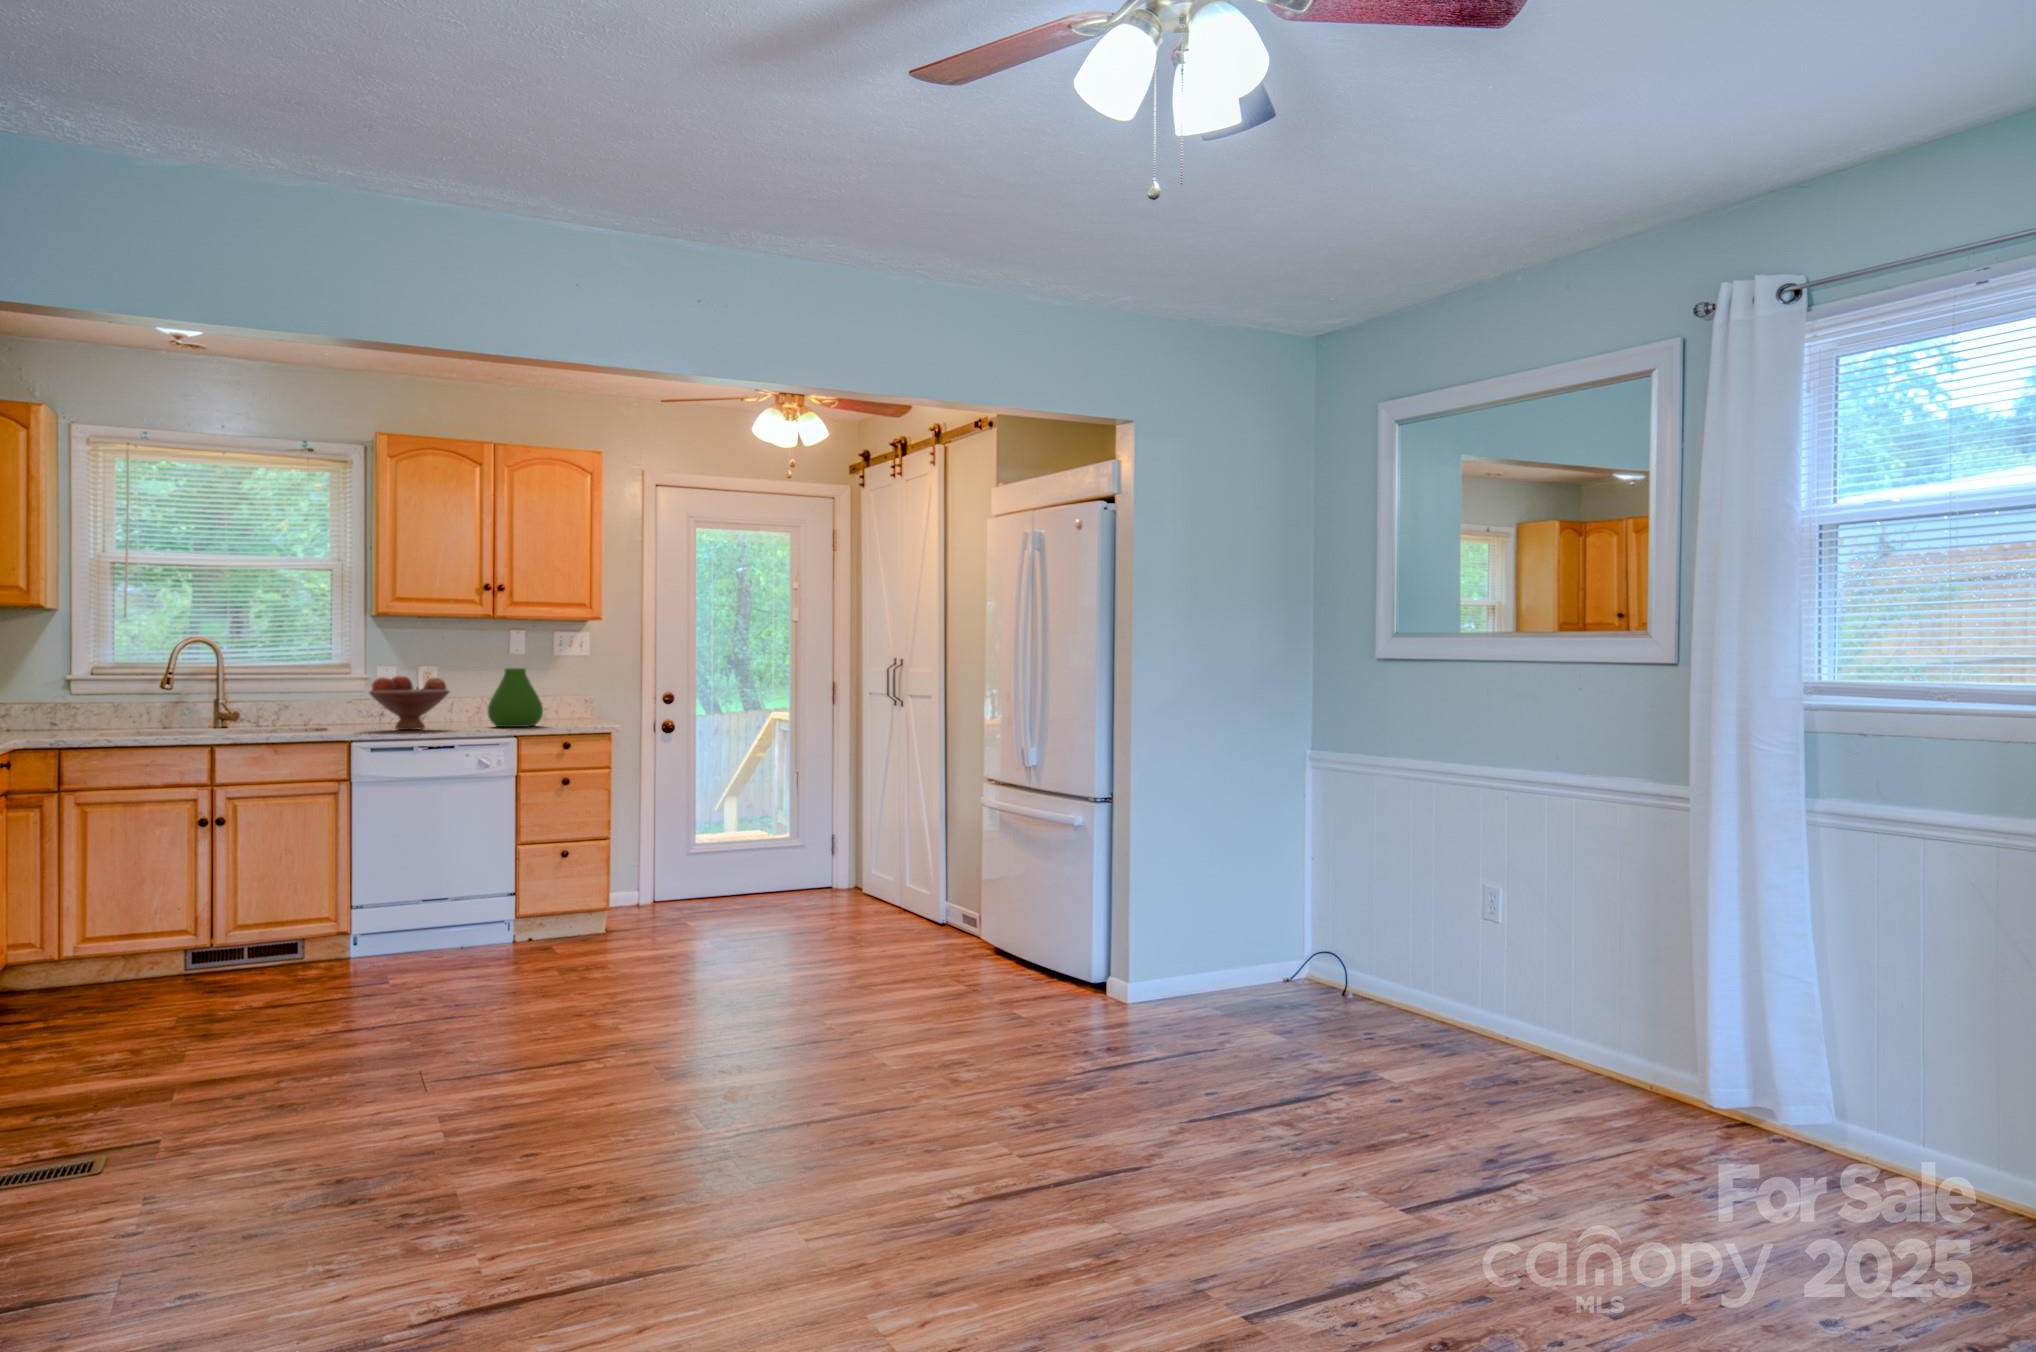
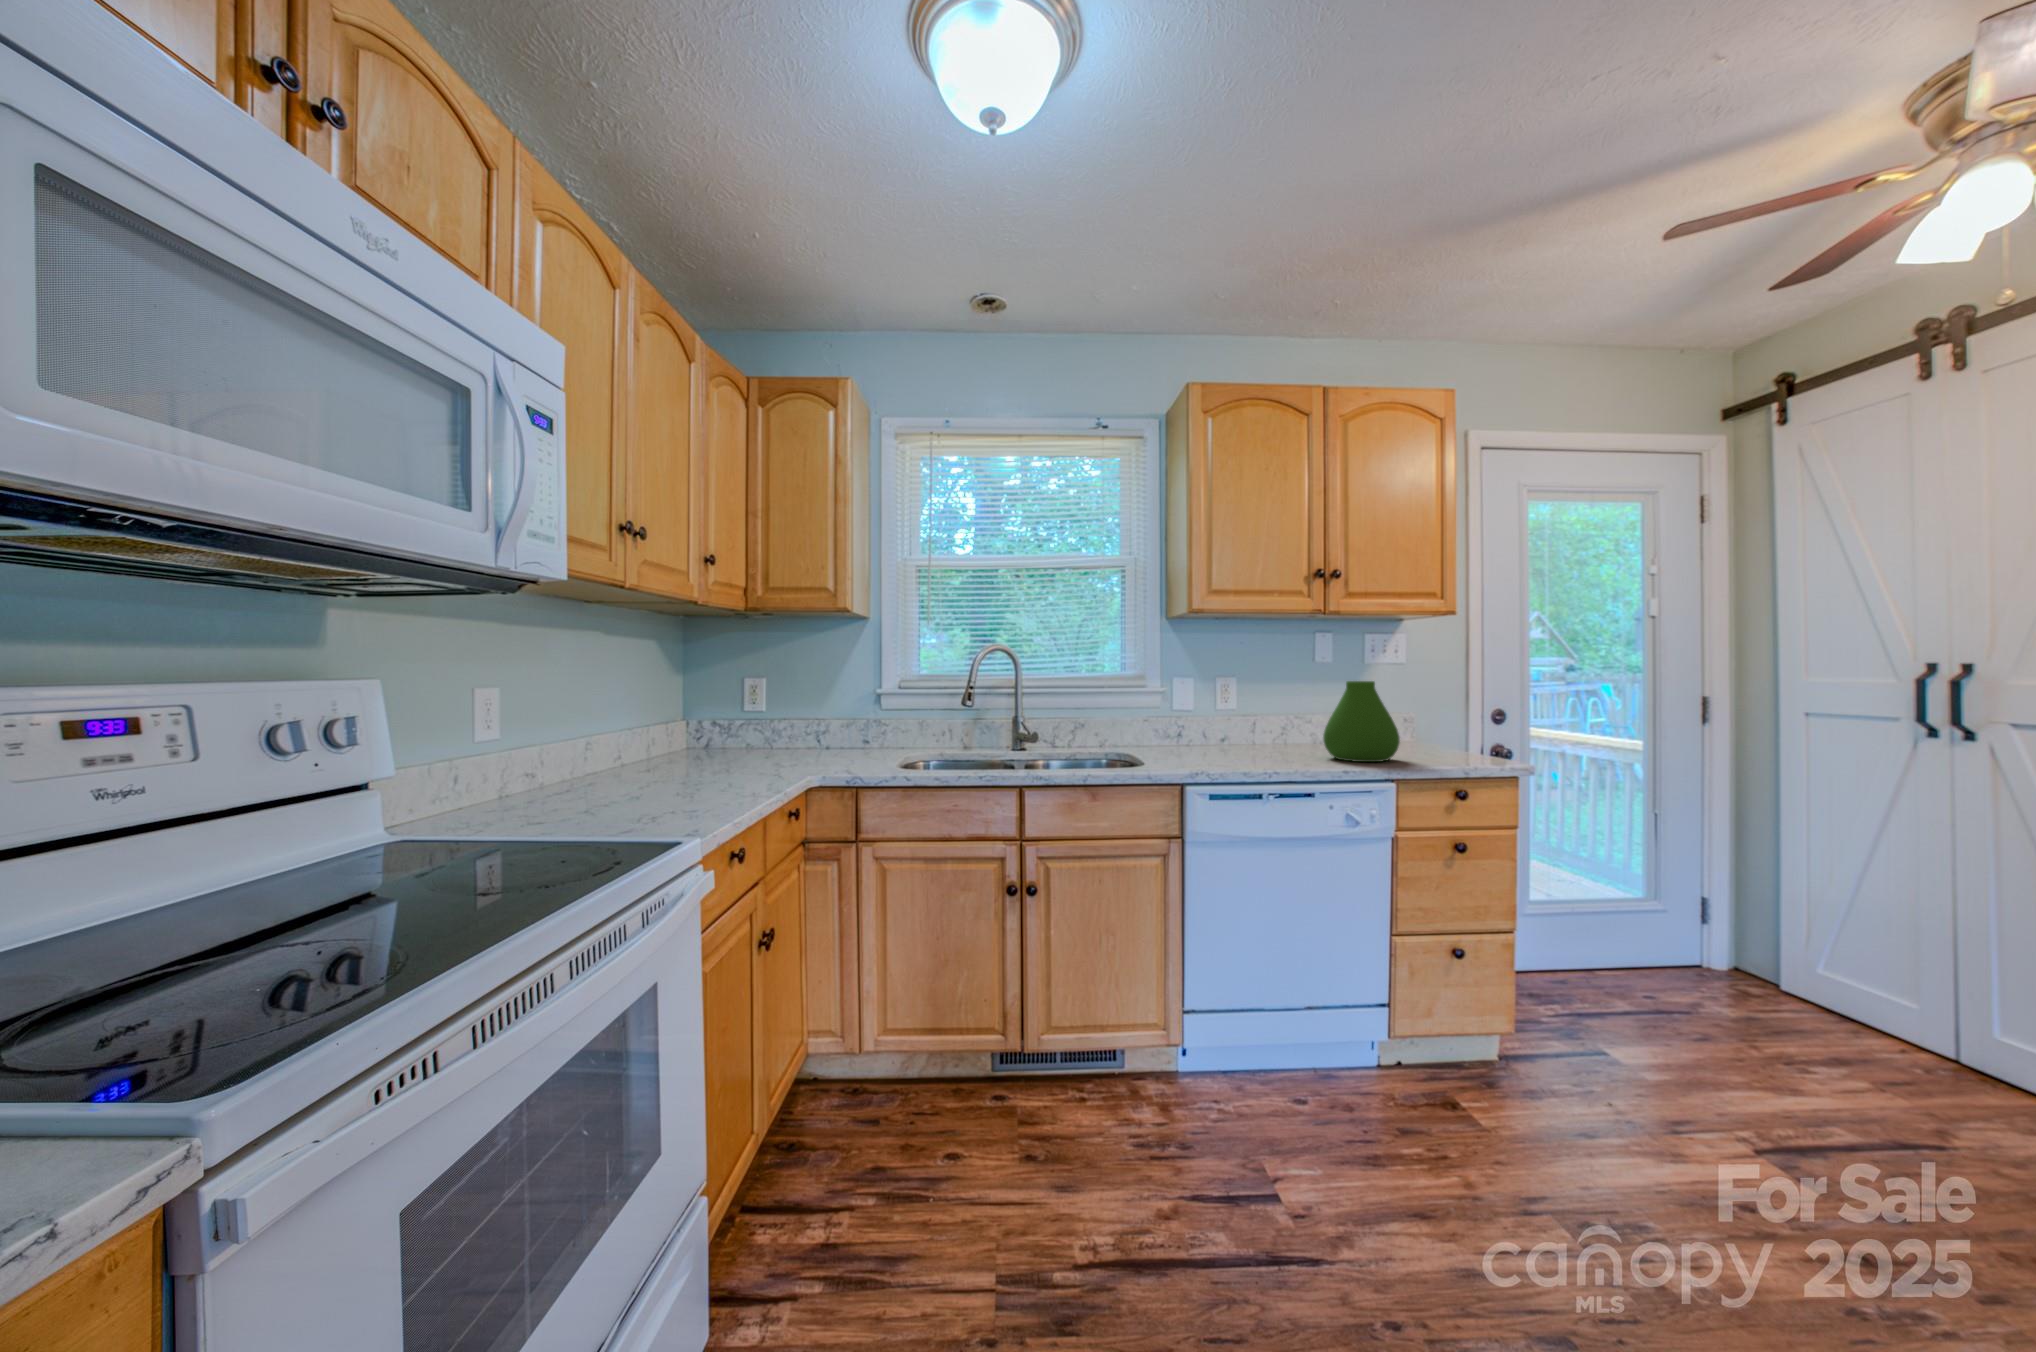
fruit bowl: present [369,675,449,730] -> none [1190,691,1293,765]

